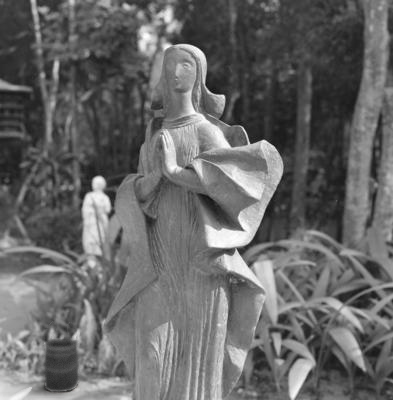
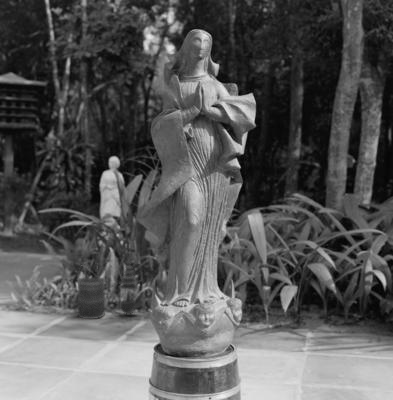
potted tree: none [93,315,119,385] -> present [119,260,137,315]

